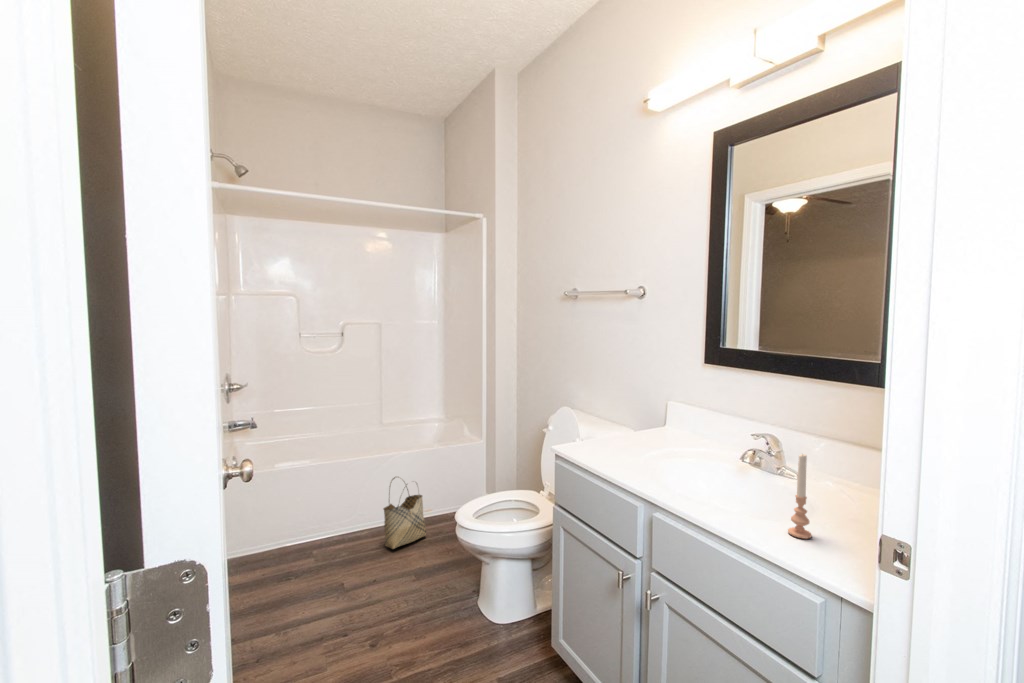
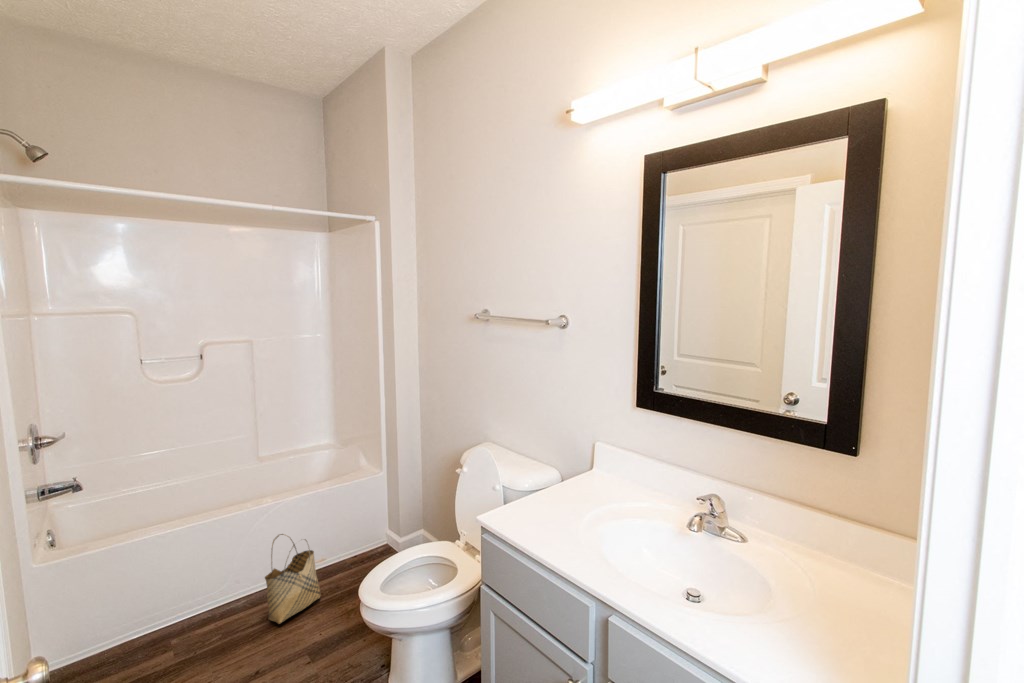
candle: present [788,454,812,539] -> none [765,560,792,656]

